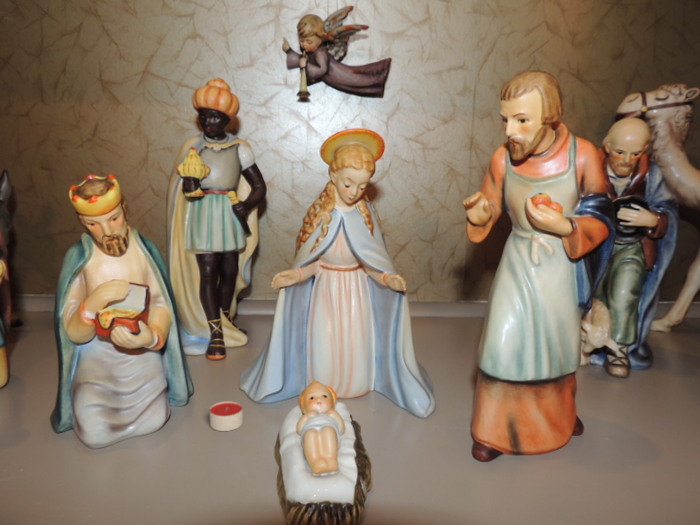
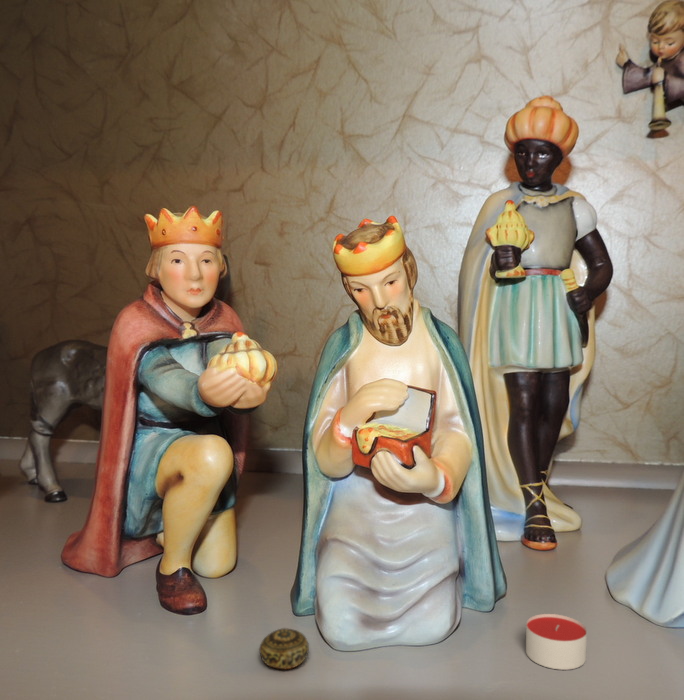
decorative ball: none [42,442,77,467] -> present [259,628,309,669]

